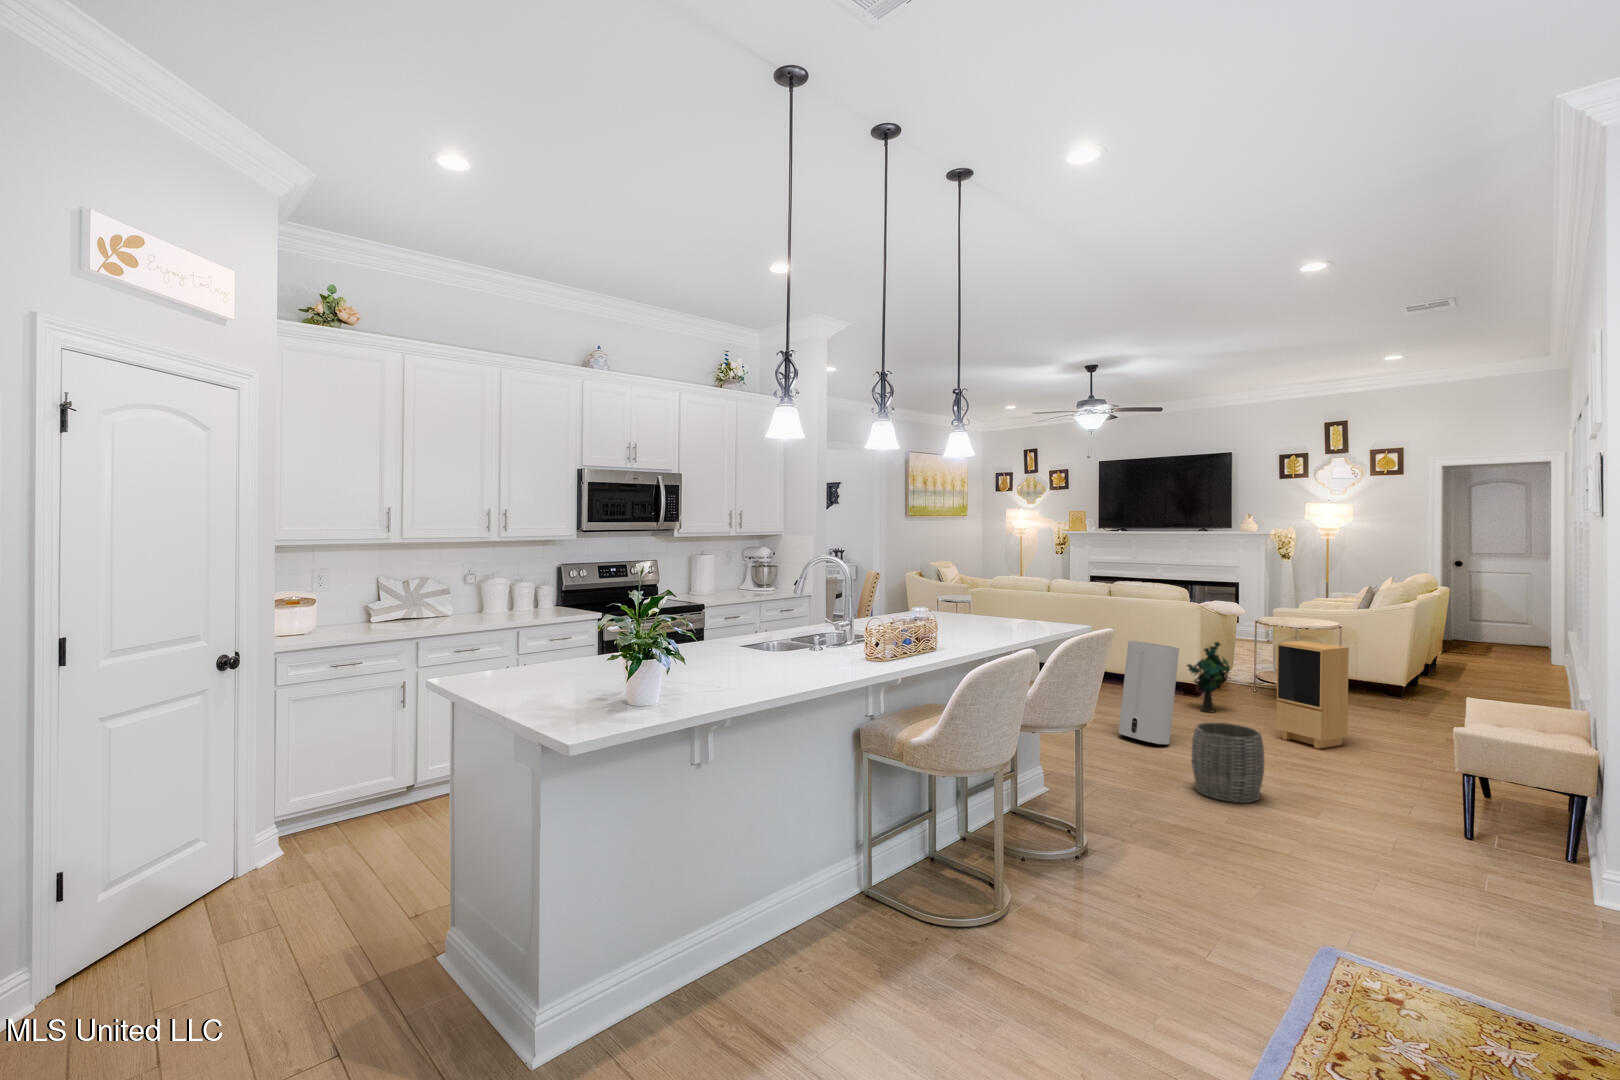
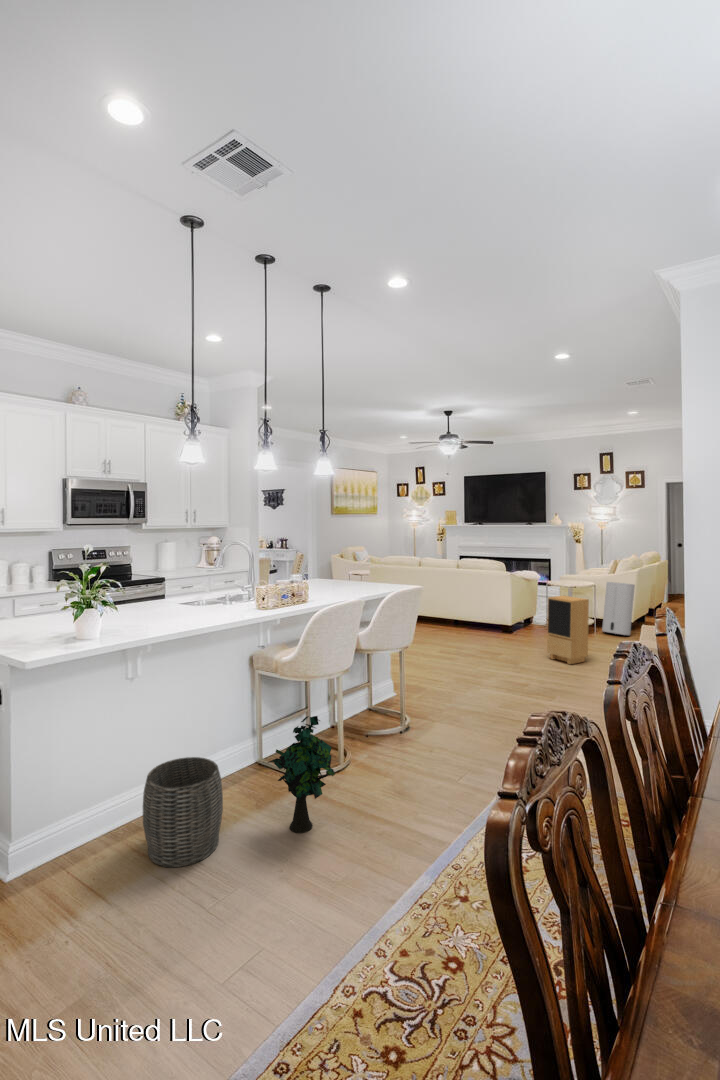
air purifier: present [1119,641,1179,745] -> present [602,582,635,635]
decorative plant: present [1187,642,1230,713] -> present [268,716,335,833]
woven basket: present [1192,723,1264,803] -> present [143,757,223,867]

